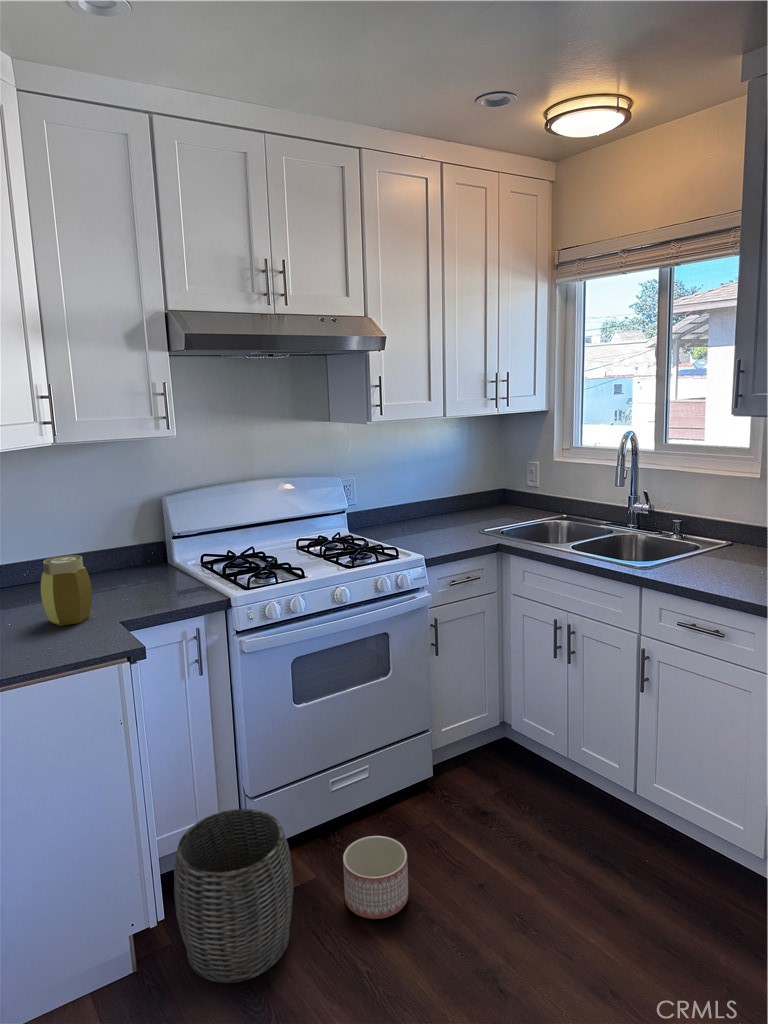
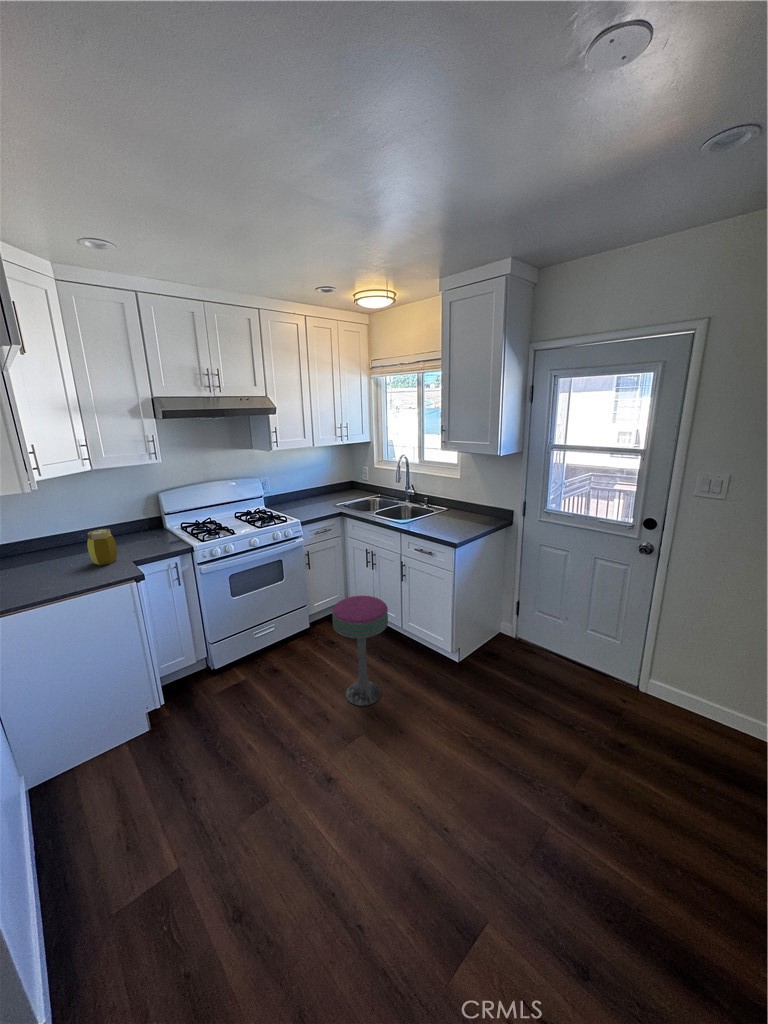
bar stool: none [516,718,642,971] -> present [332,596,388,706]
woven basket: present [174,809,293,983] -> none [168,649,230,729]
planter: present [343,836,408,919] -> none [257,657,290,694]

